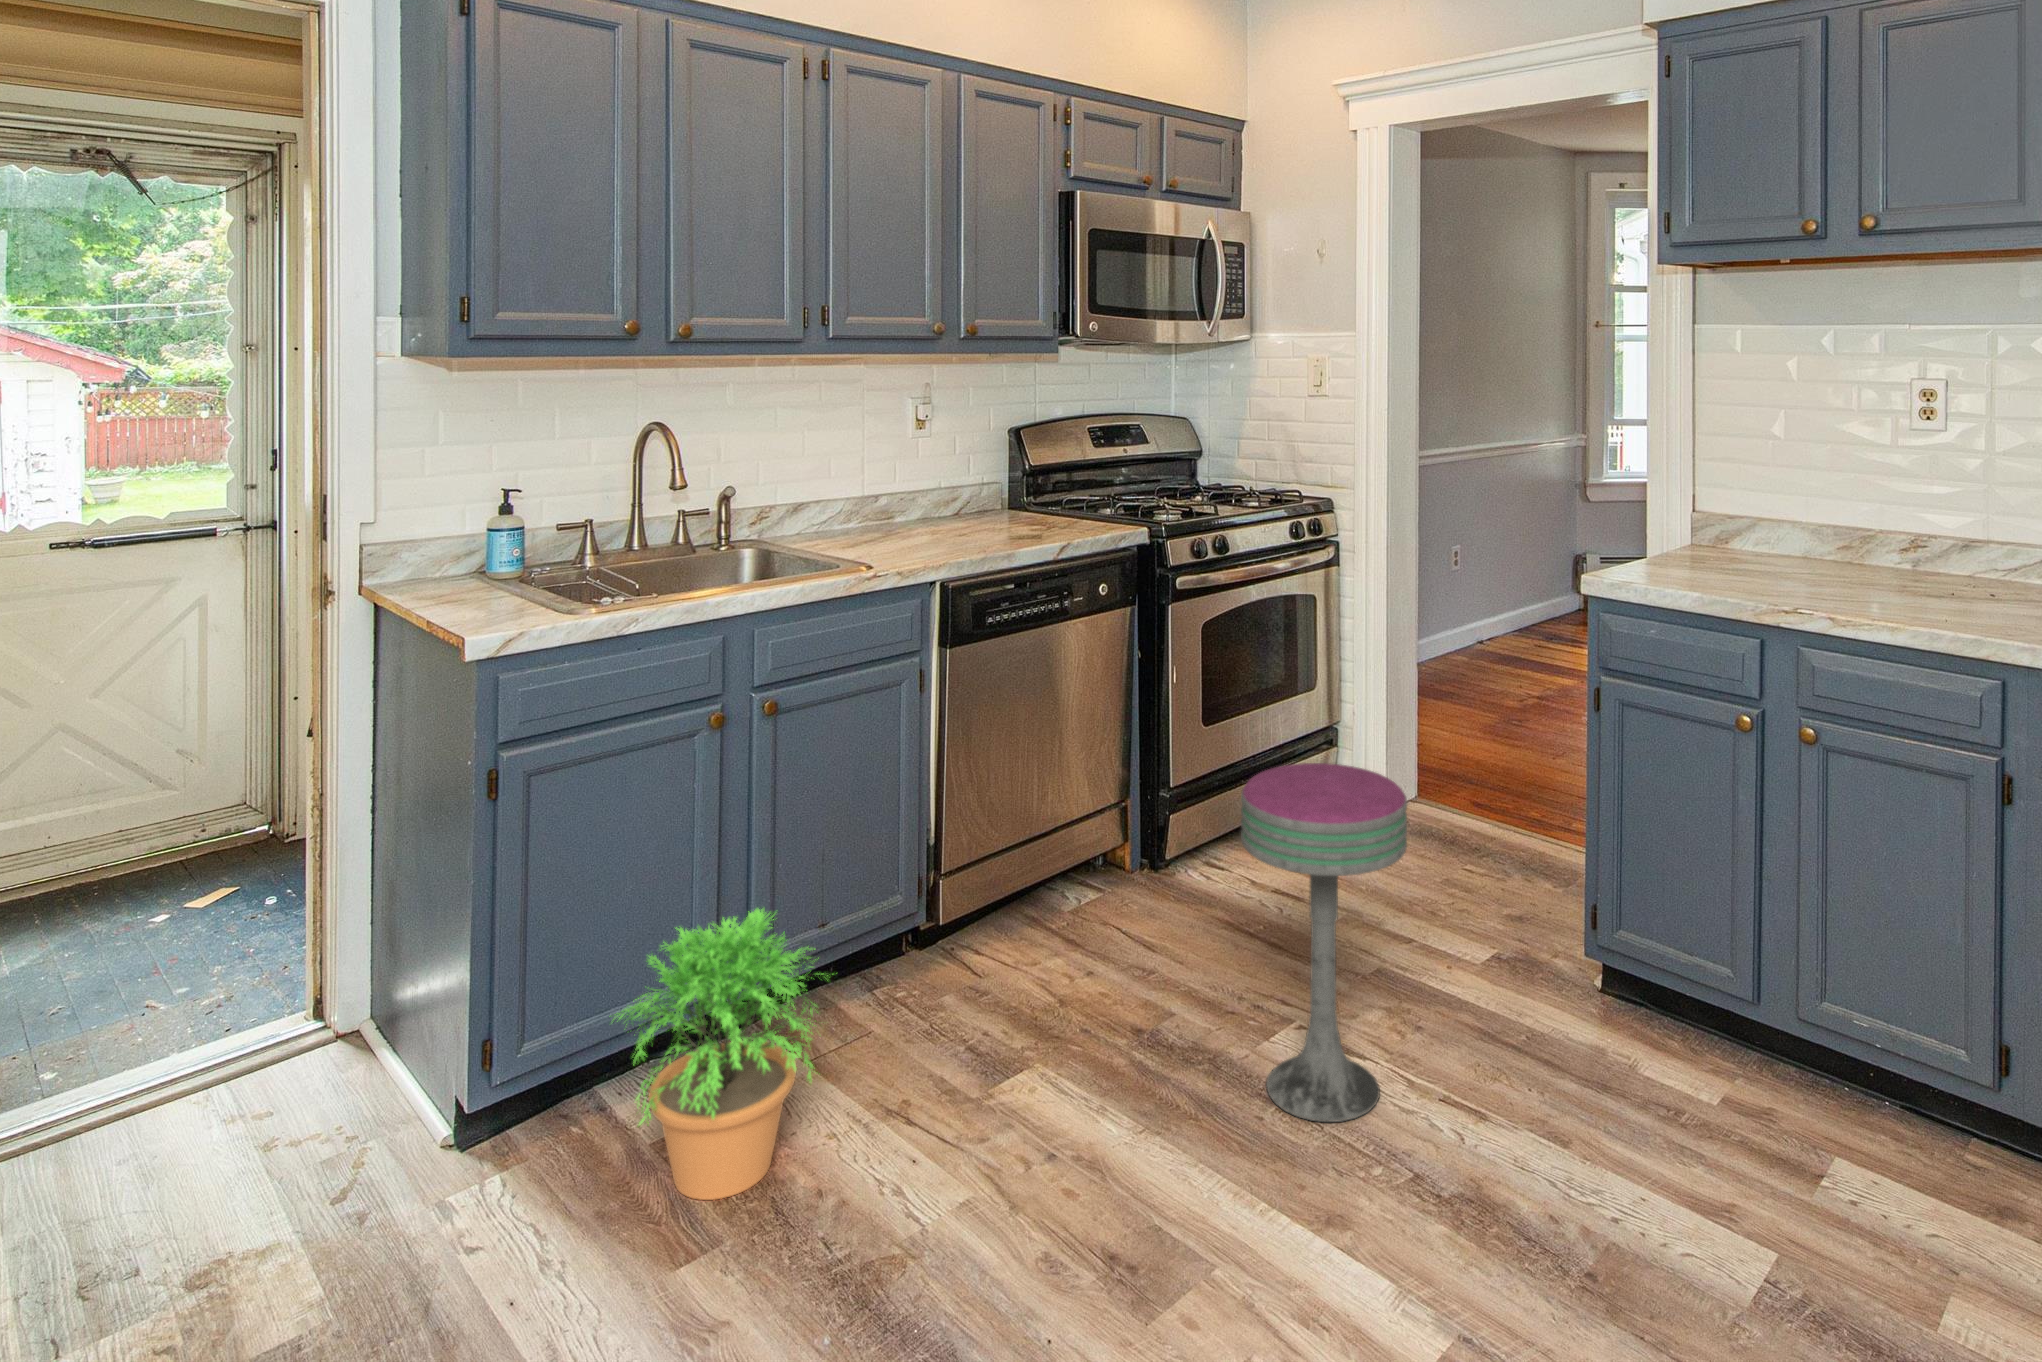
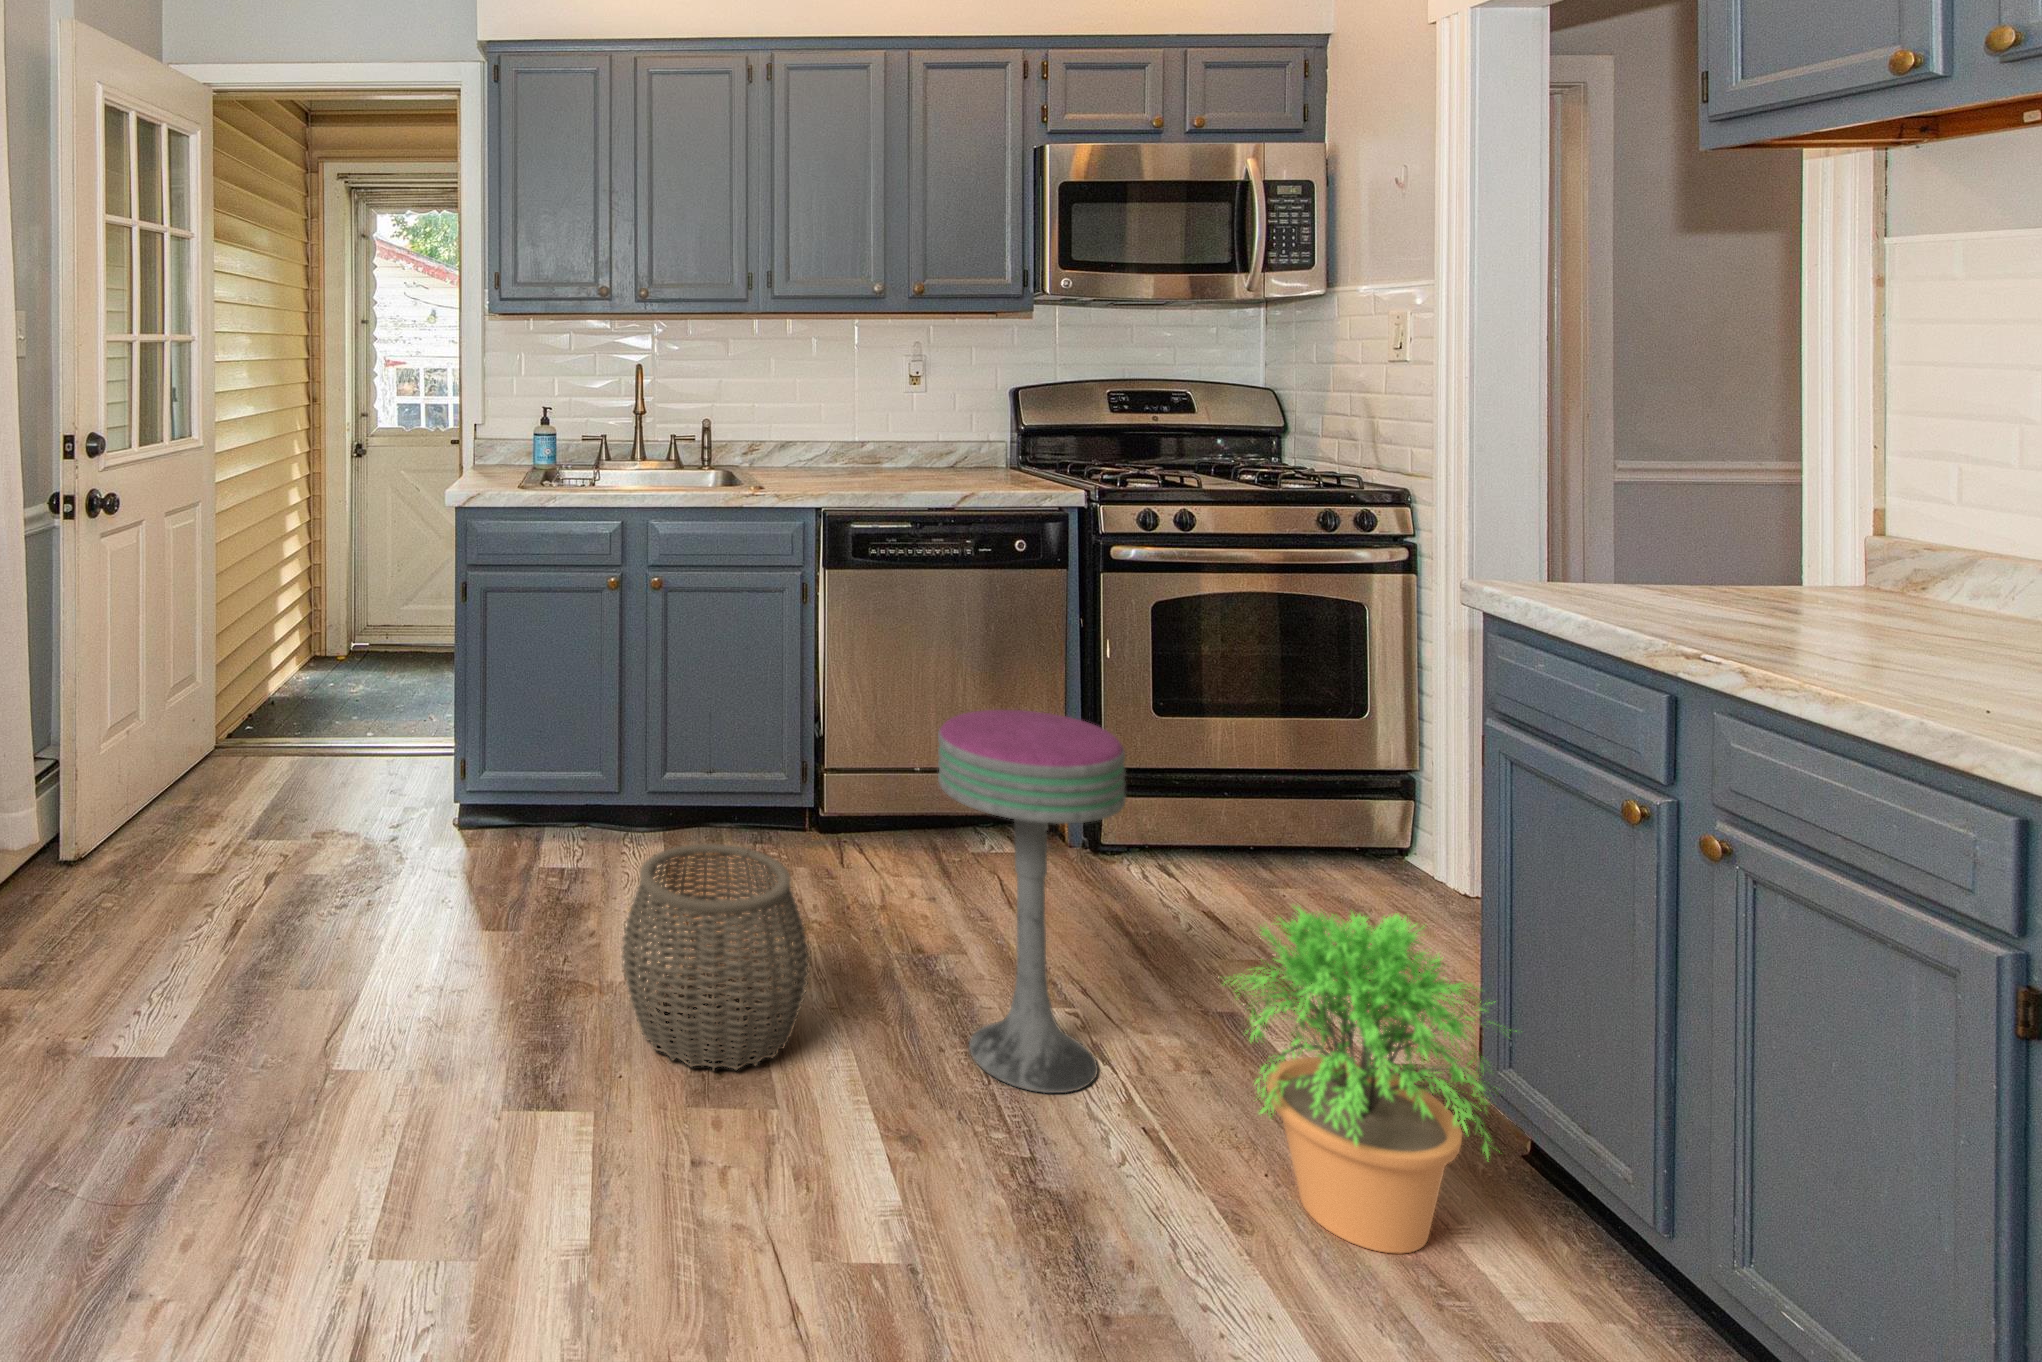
potted plant: present [613,909,828,1200] -> present [1229,907,1508,1253]
woven basket: none [970,994,1182,1272] -> present [622,844,810,1070]

